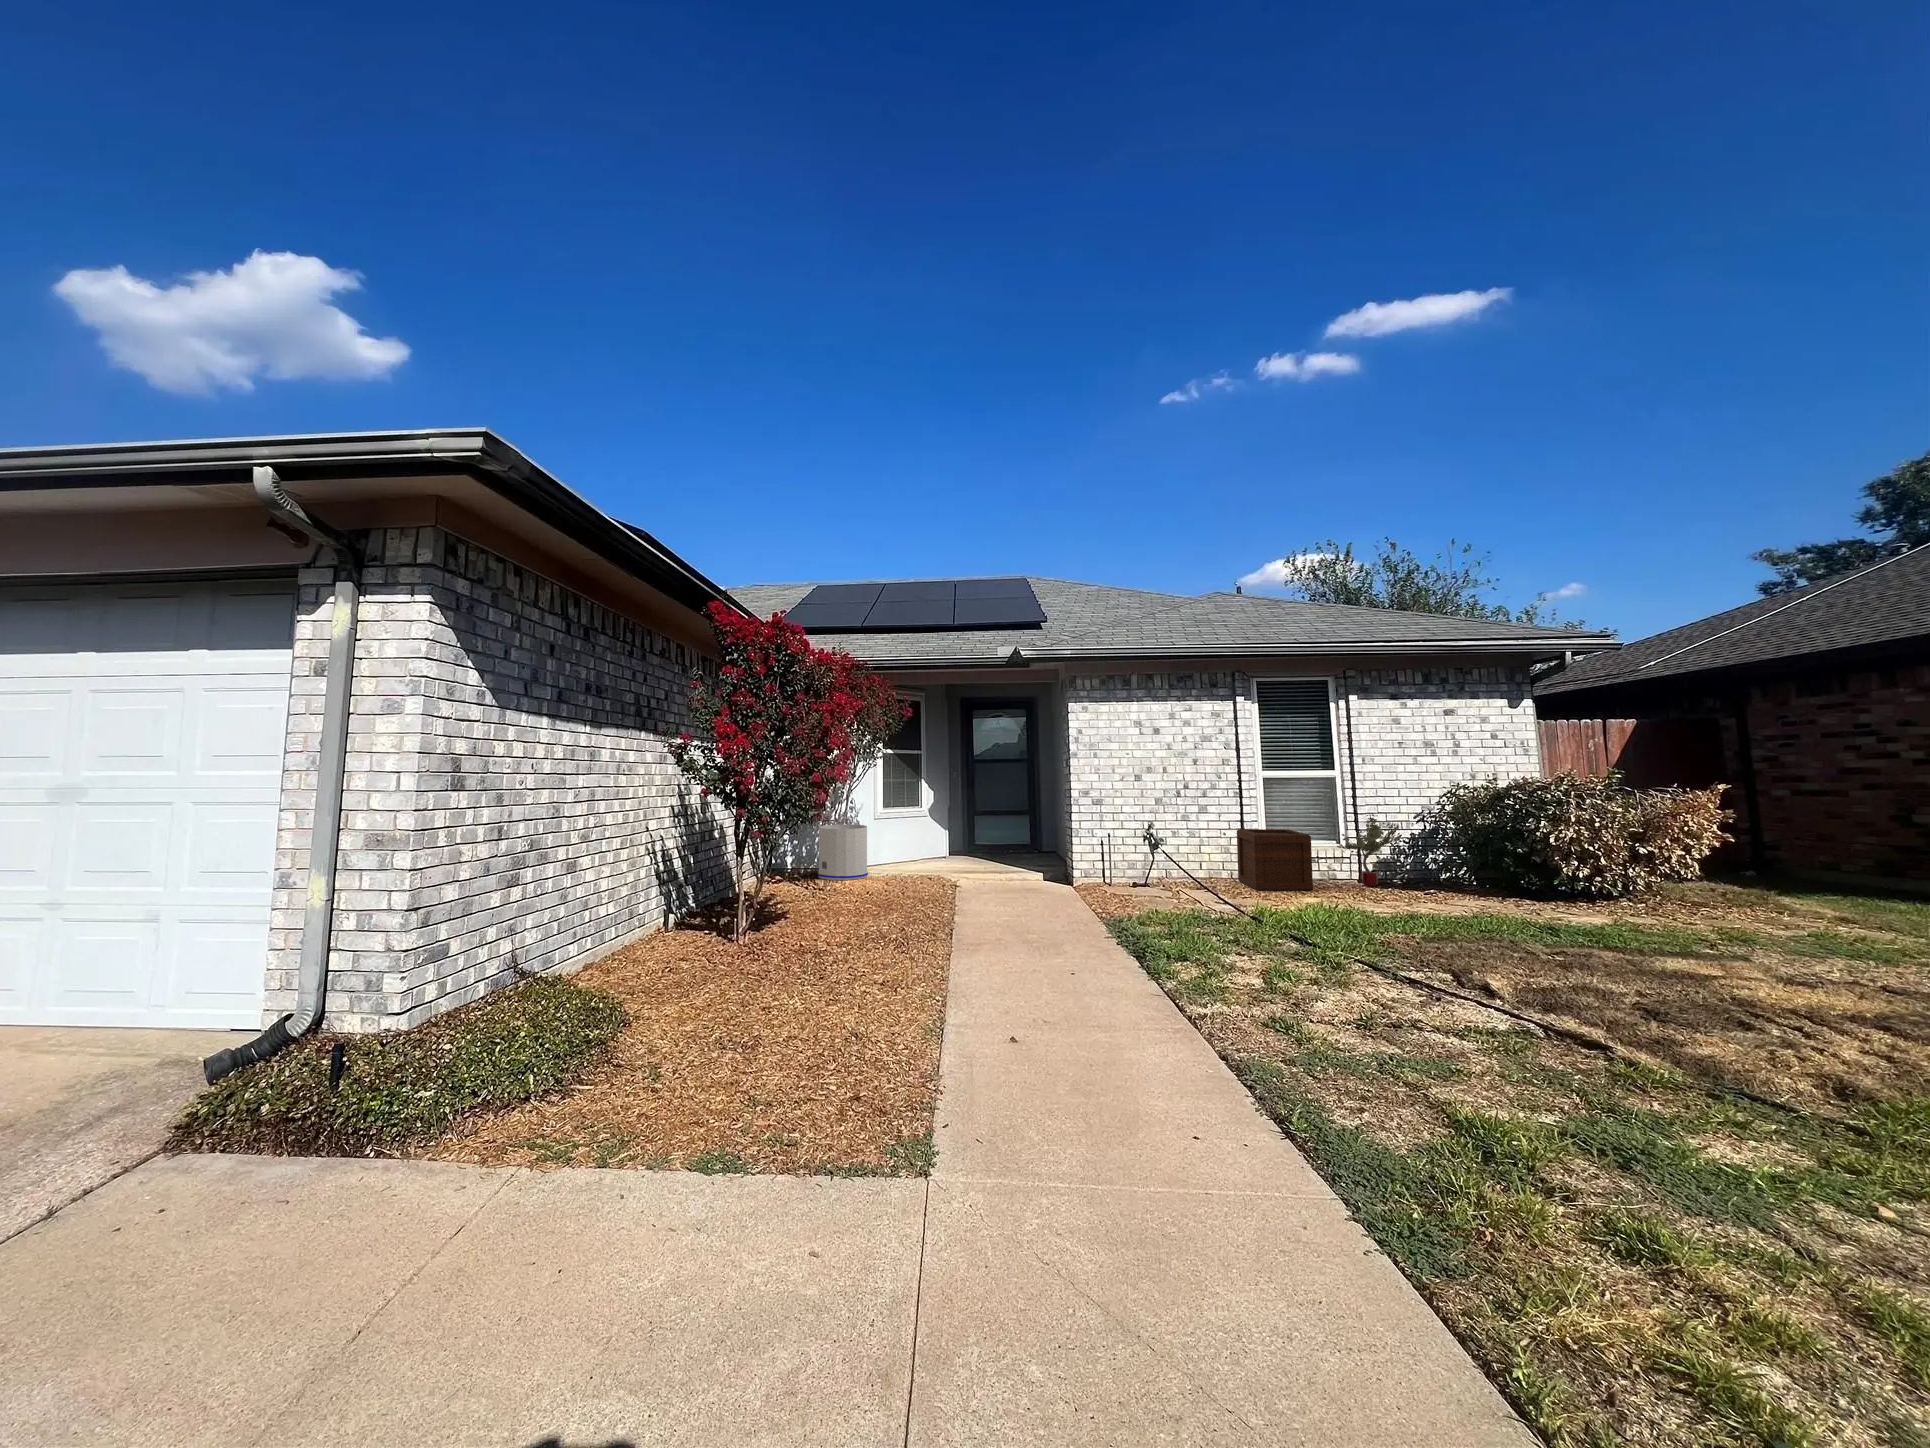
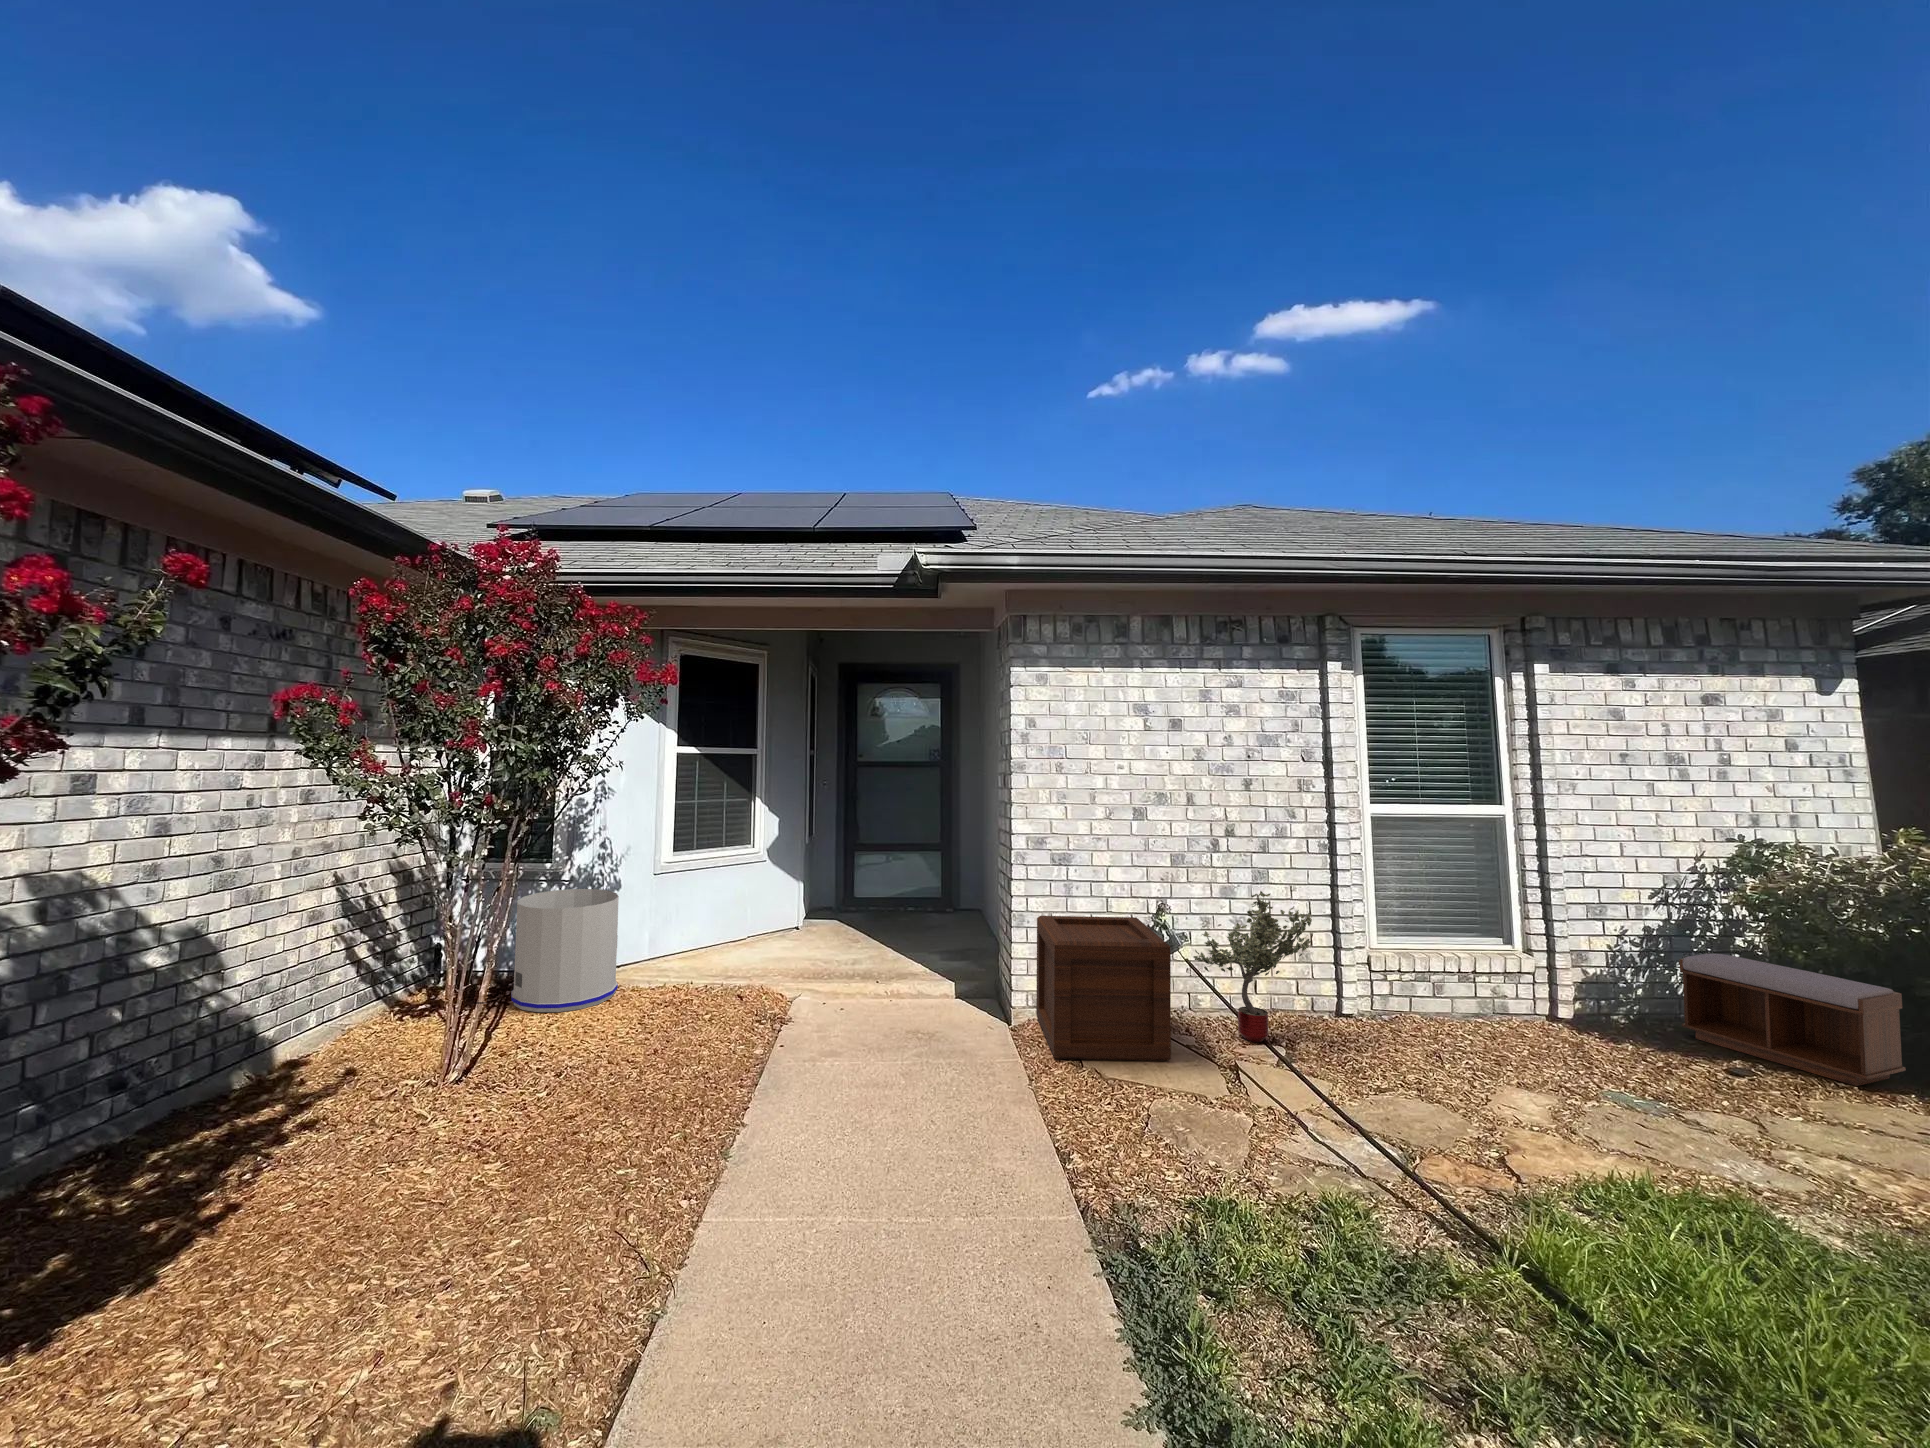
potted tree: present [1337,814,1399,887] -> present [1194,891,1312,1042]
wooden crate: present [1237,829,1313,891] -> present [1036,916,1171,1061]
bench: none [1420,844,1508,896] -> present [1679,954,1906,1086]

